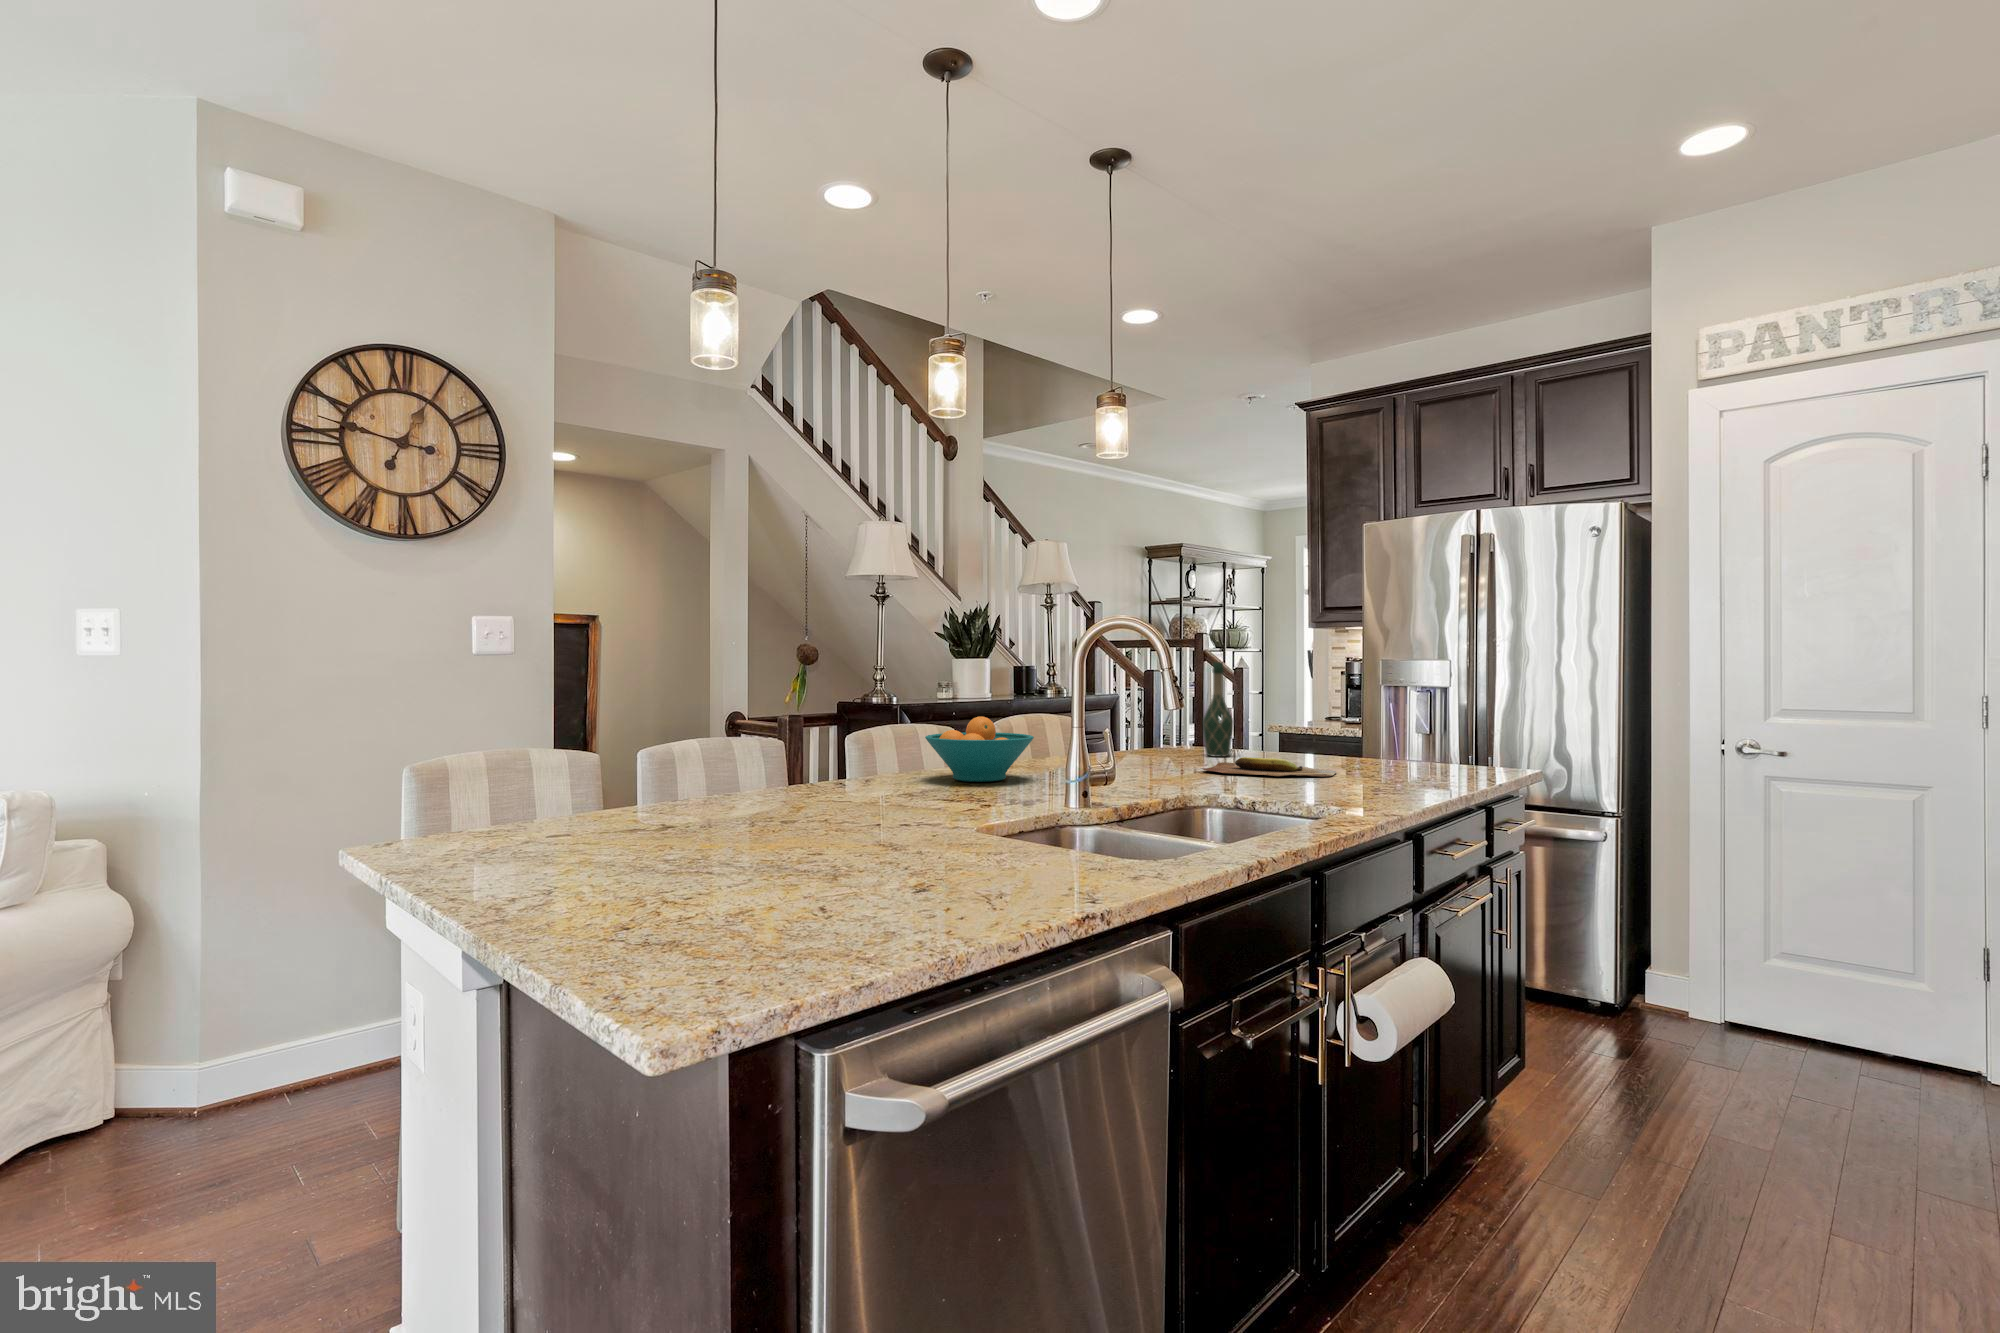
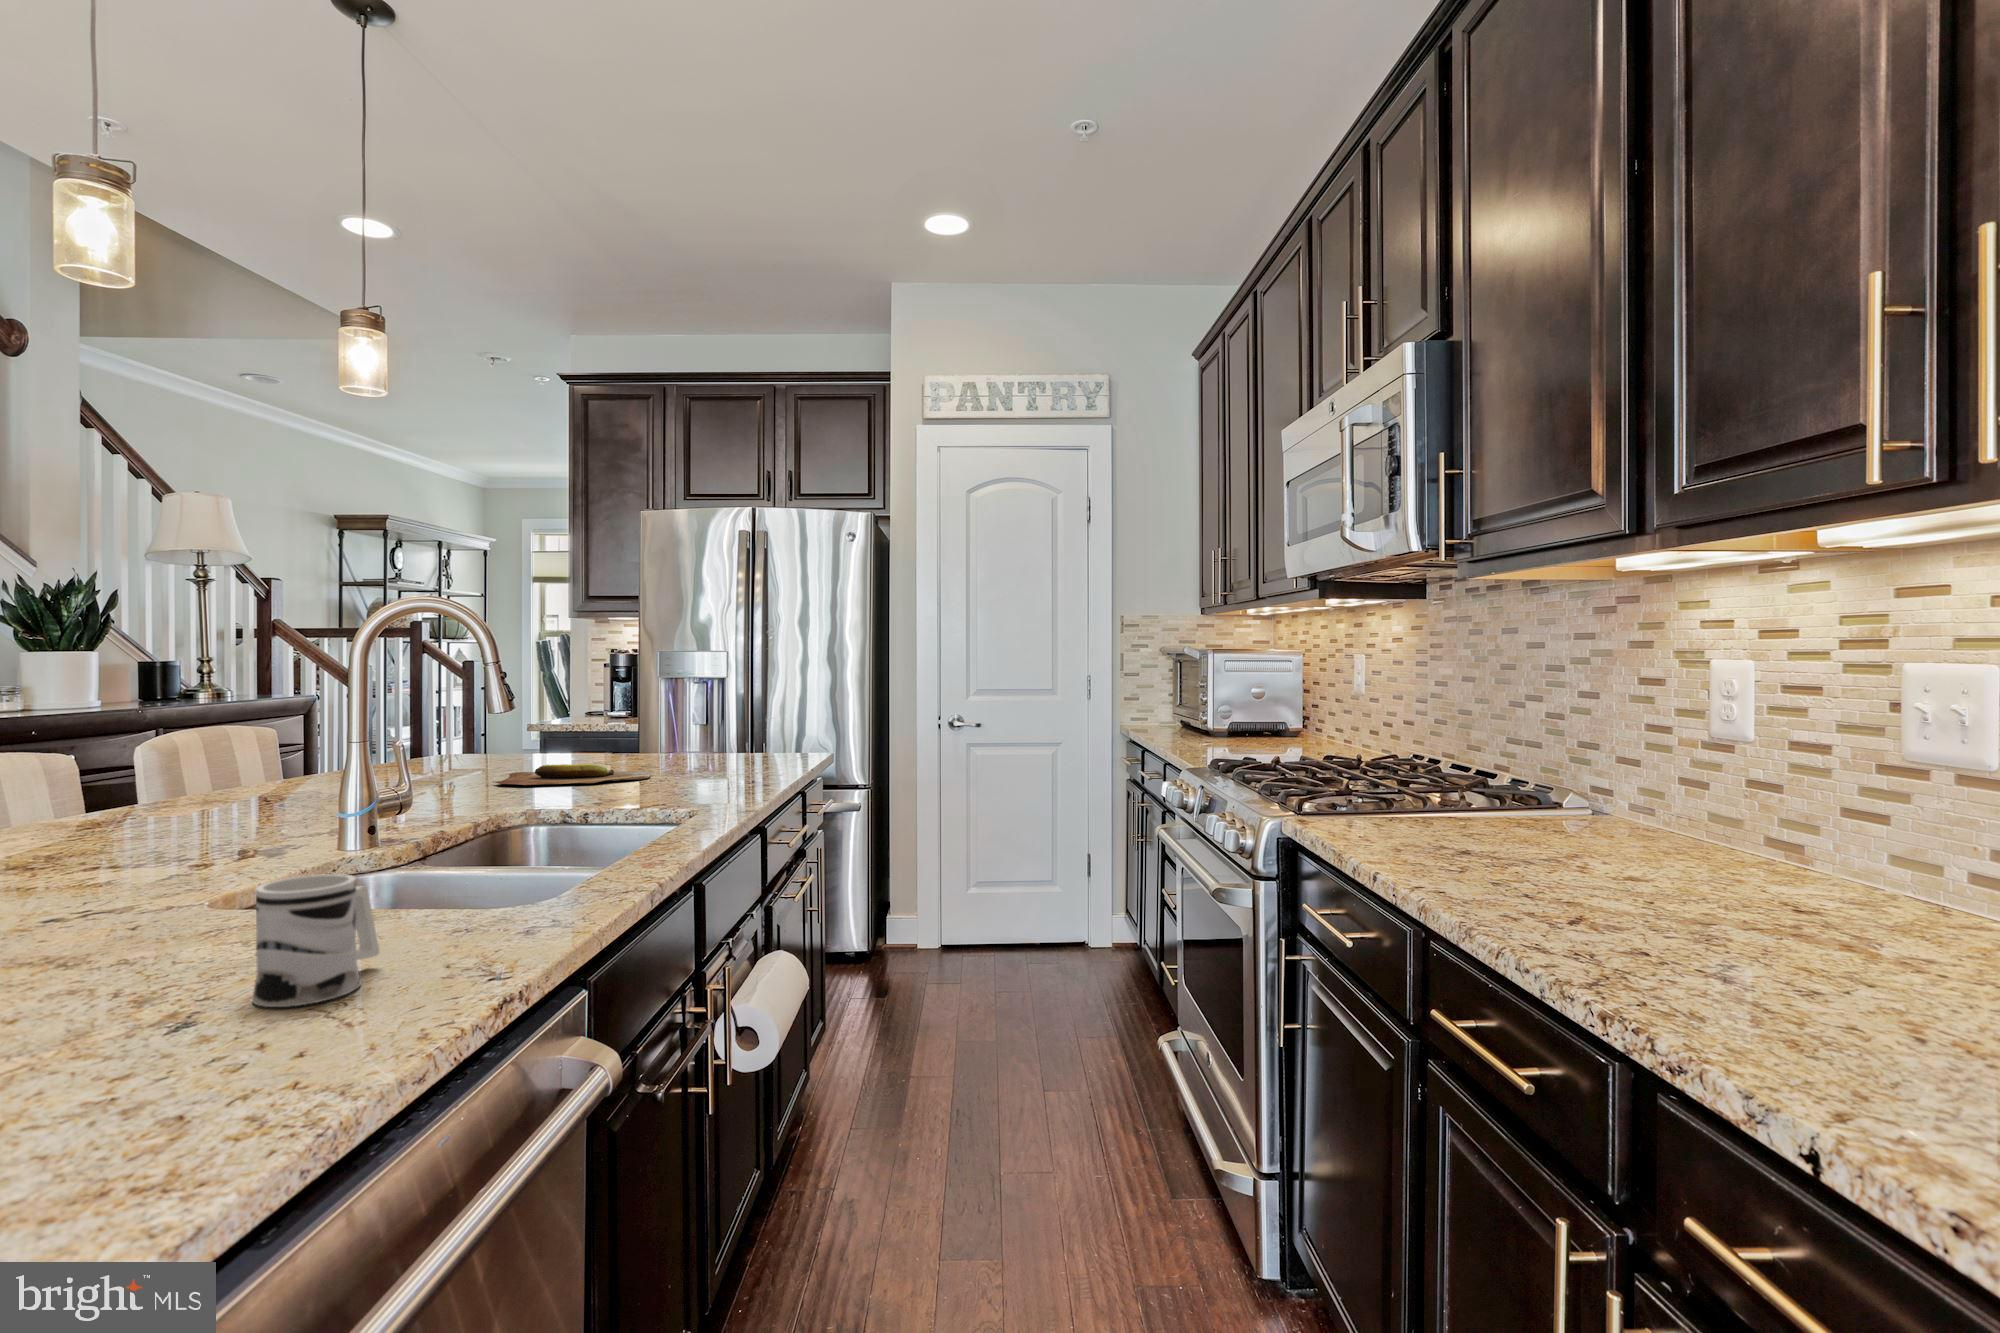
wine bottle: present [1203,662,1233,757] -> none [479,656,518,766]
fruit bowl: present [925,717,1034,782] -> none [53,737,259,833]
mug: none [953,809,1032,895] -> present [252,874,379,1007]

